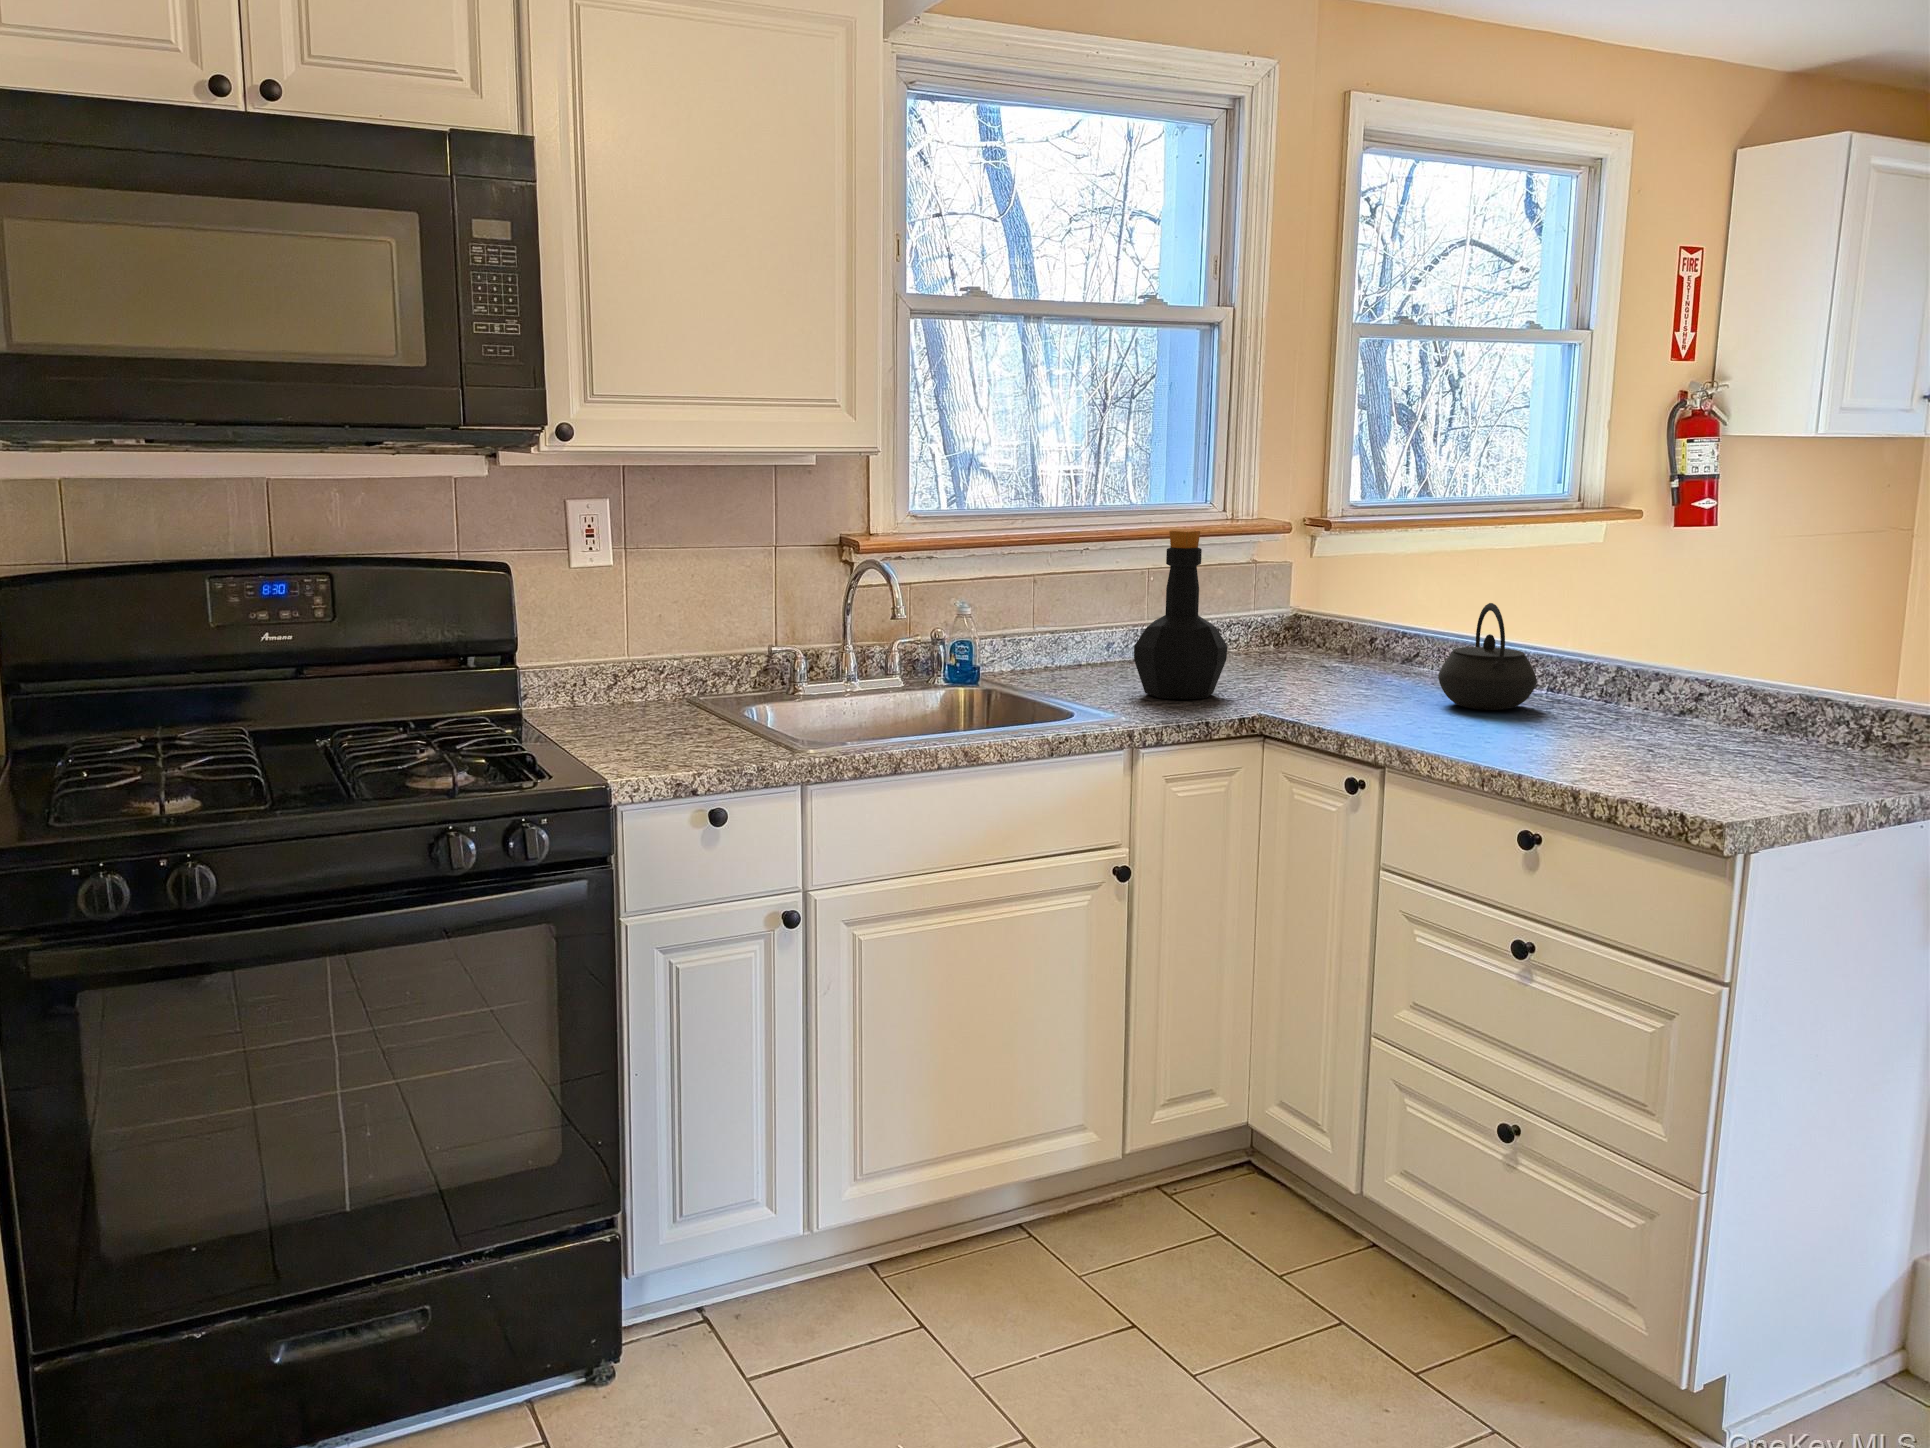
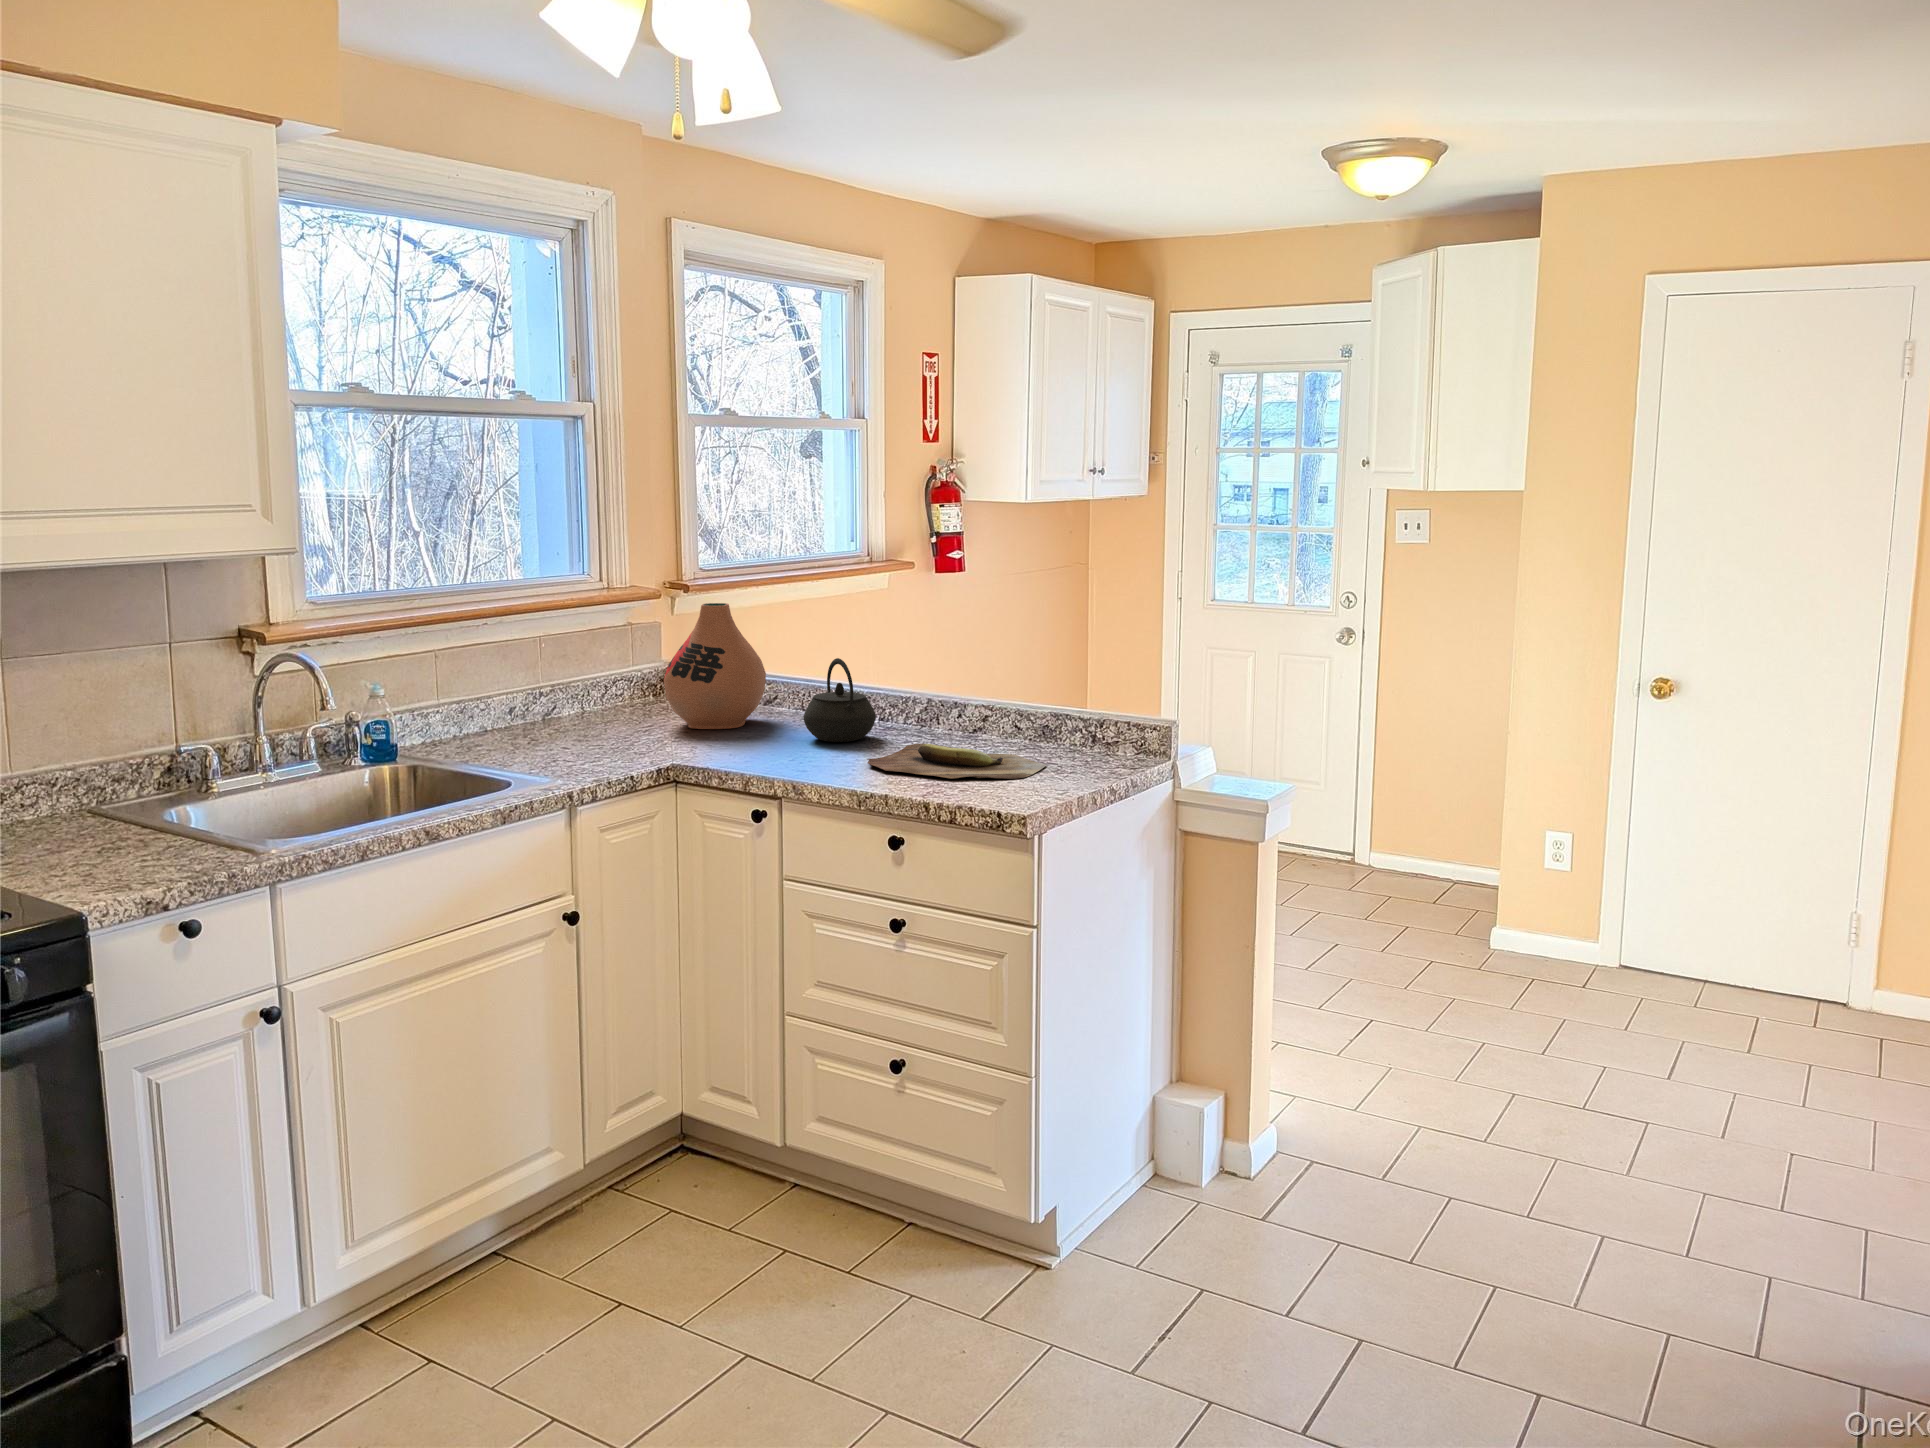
bottle: present [1134,530,1227,699] -> none [550,610,631,758]
vase: none [1276,533,1404,685] -> present [664,603,766,729]
cutting board: none [1507,718,1779,774] -> present [867,744,1046,779]

